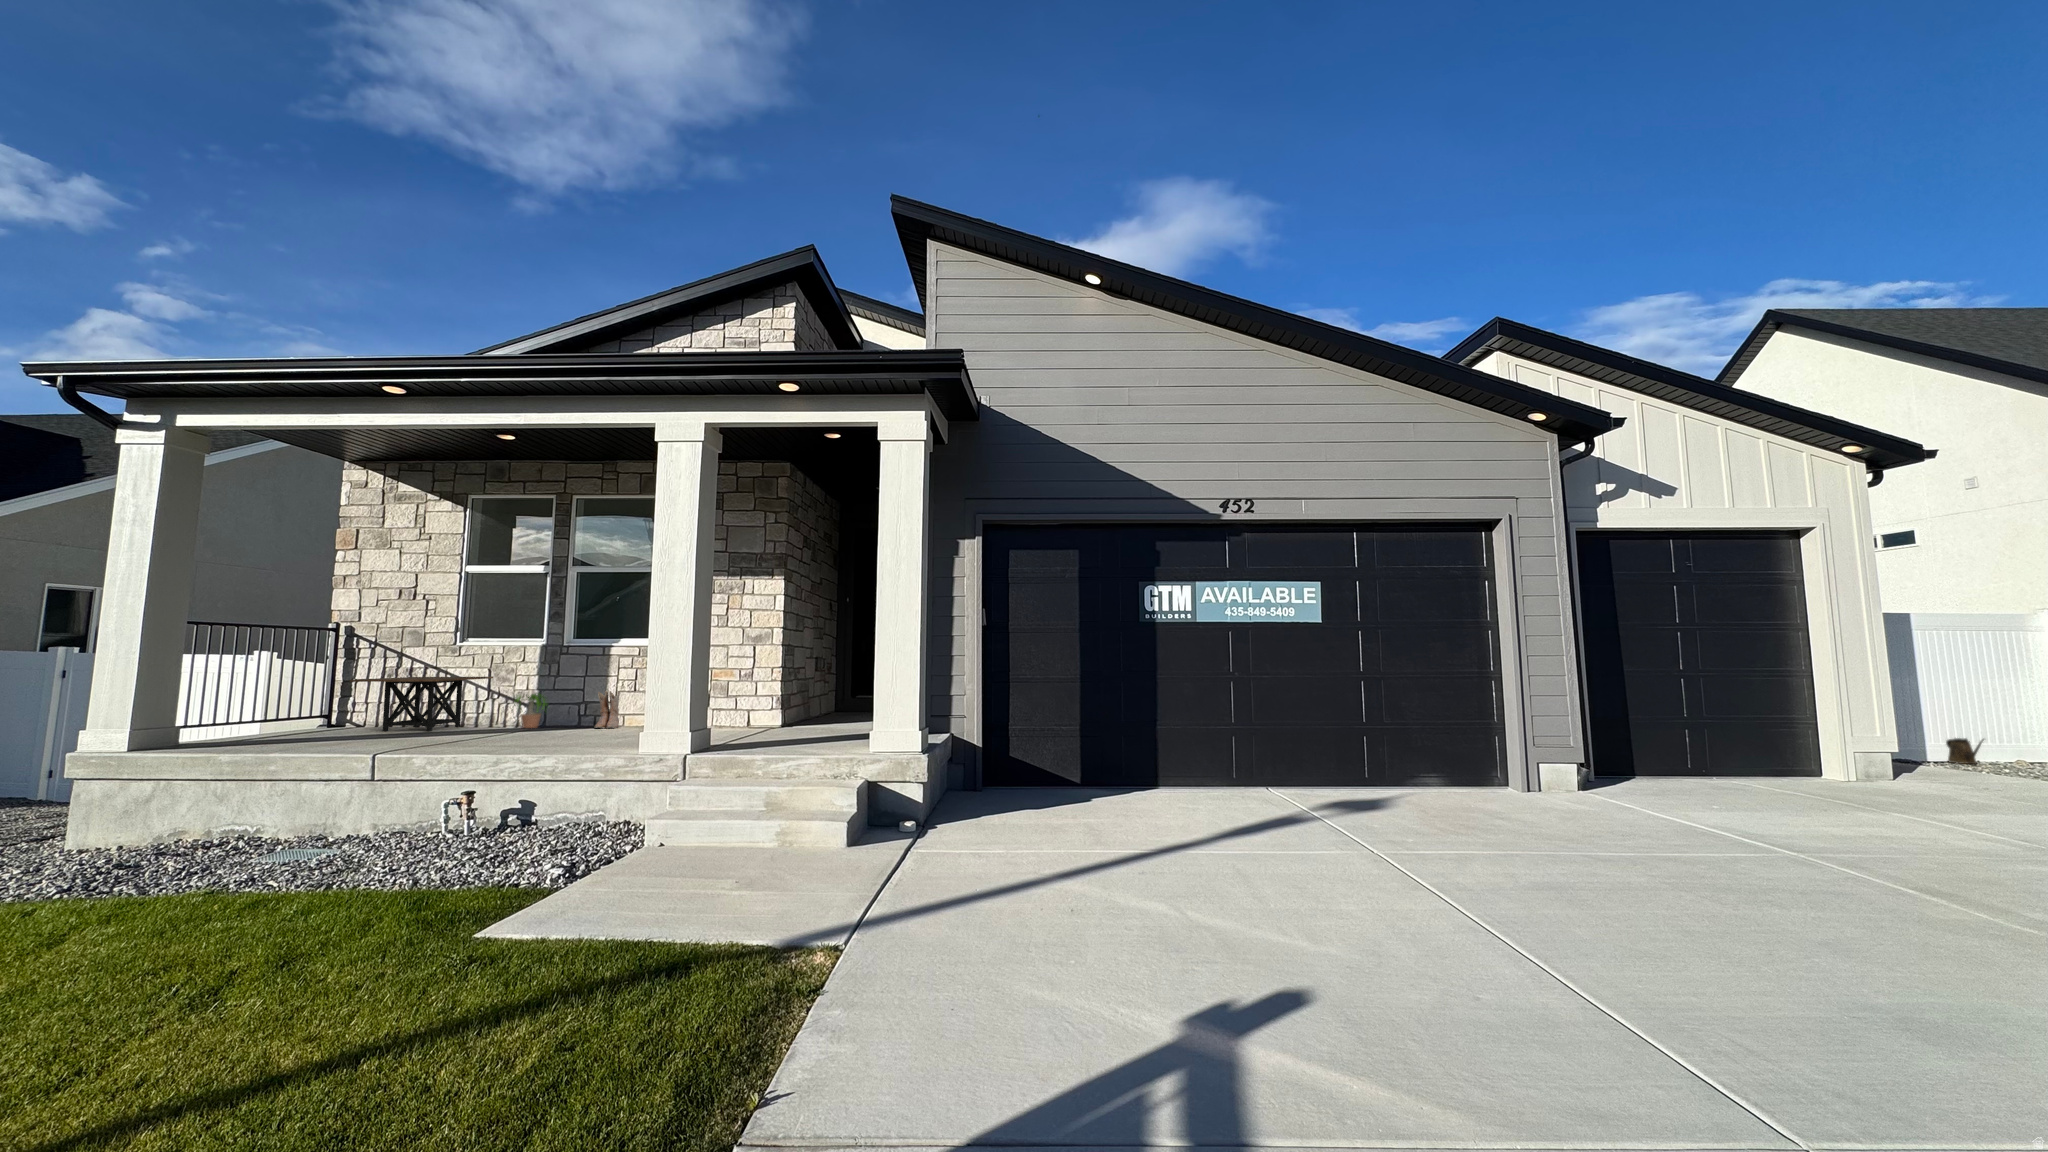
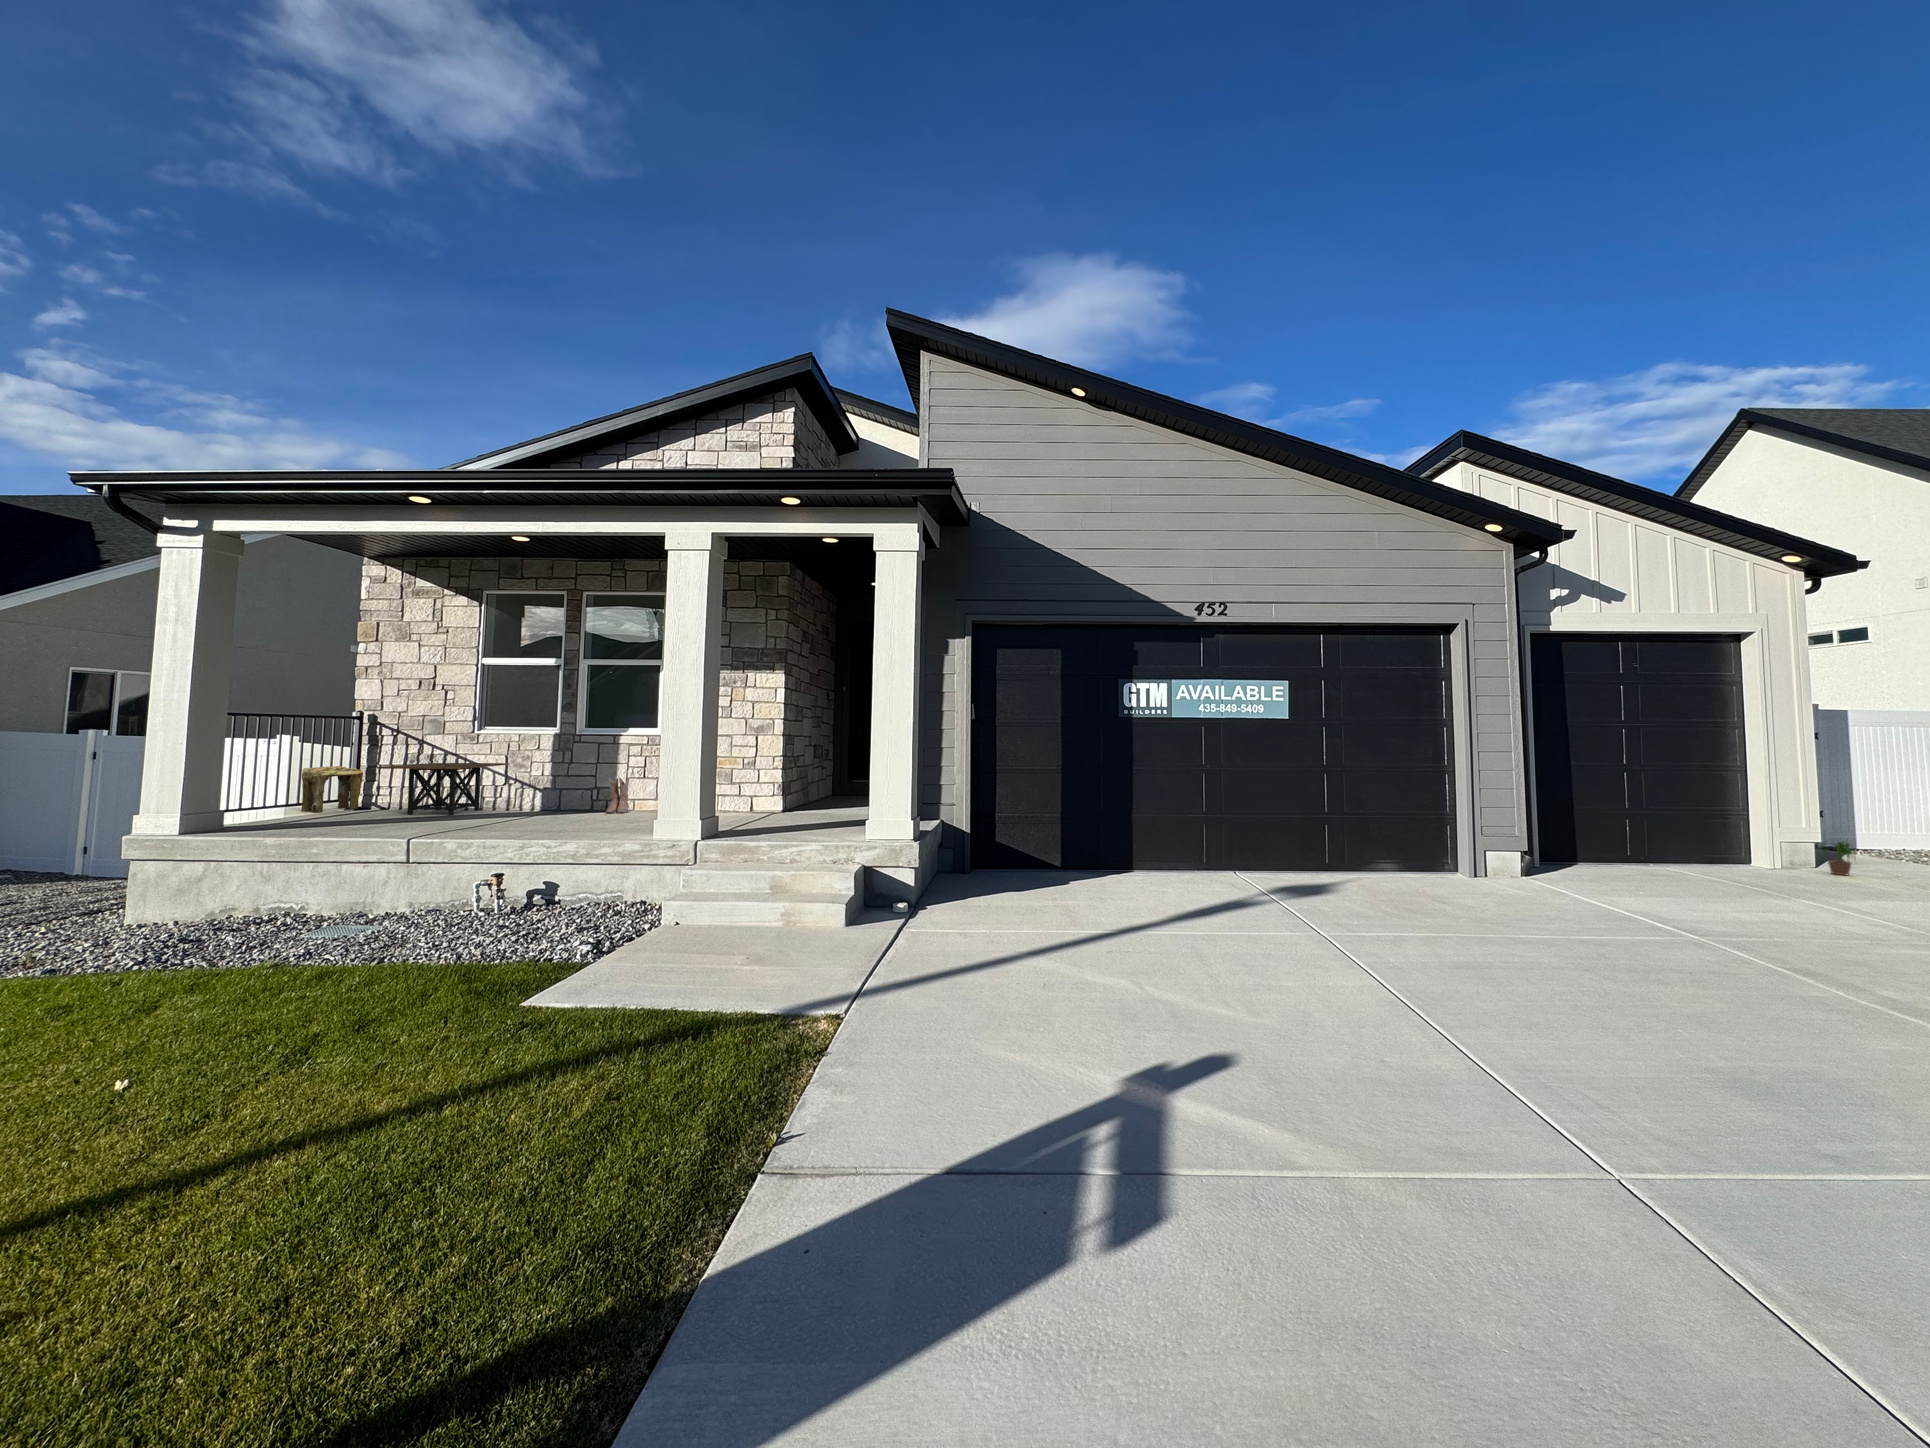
stool: none [271,681,338,729] -> present [301,766,363,812]
potted plant: present [515,694,545,728] -> present [1820,842,1855,875]
watering can: present [1946,738,1984,764] -> none [1877,829,1912,854]

